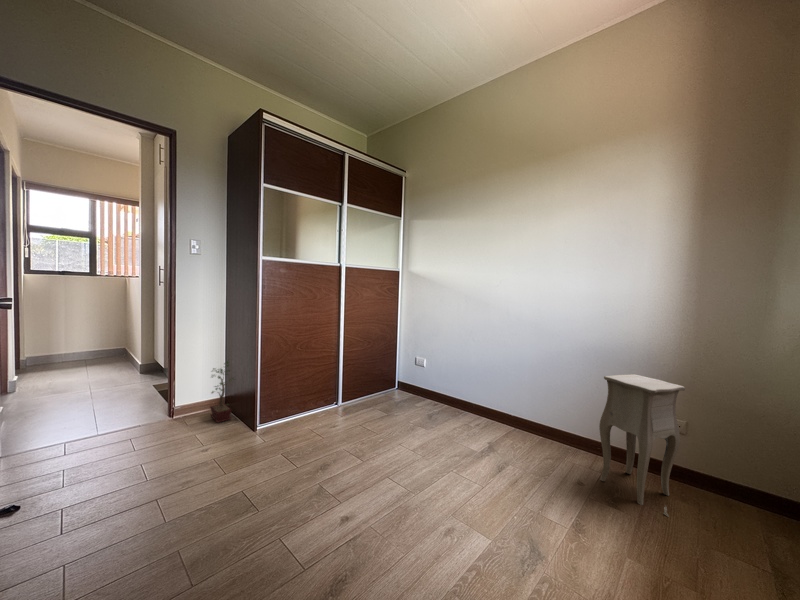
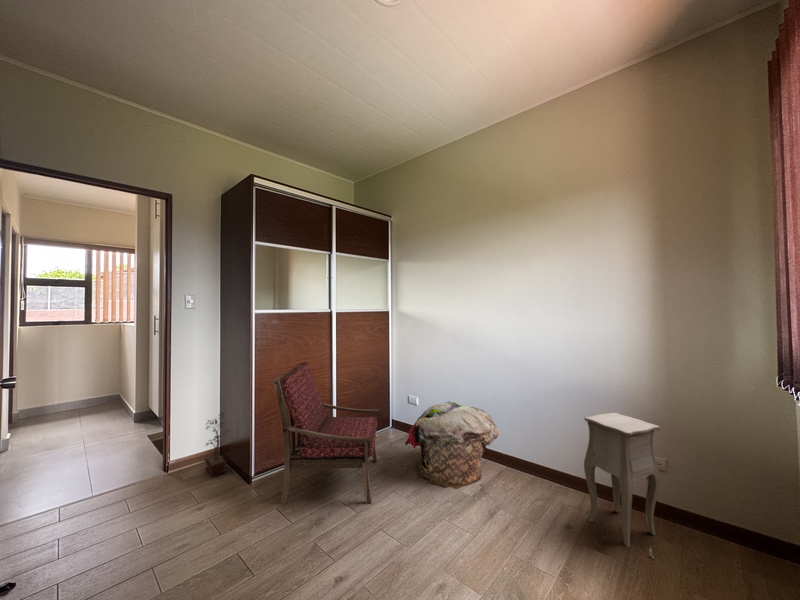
armchair: none [280,314,386,454] -> present [273,362,378,505]
laundry basket: none [412,361,510,446] -> present [405,401,499,489]

